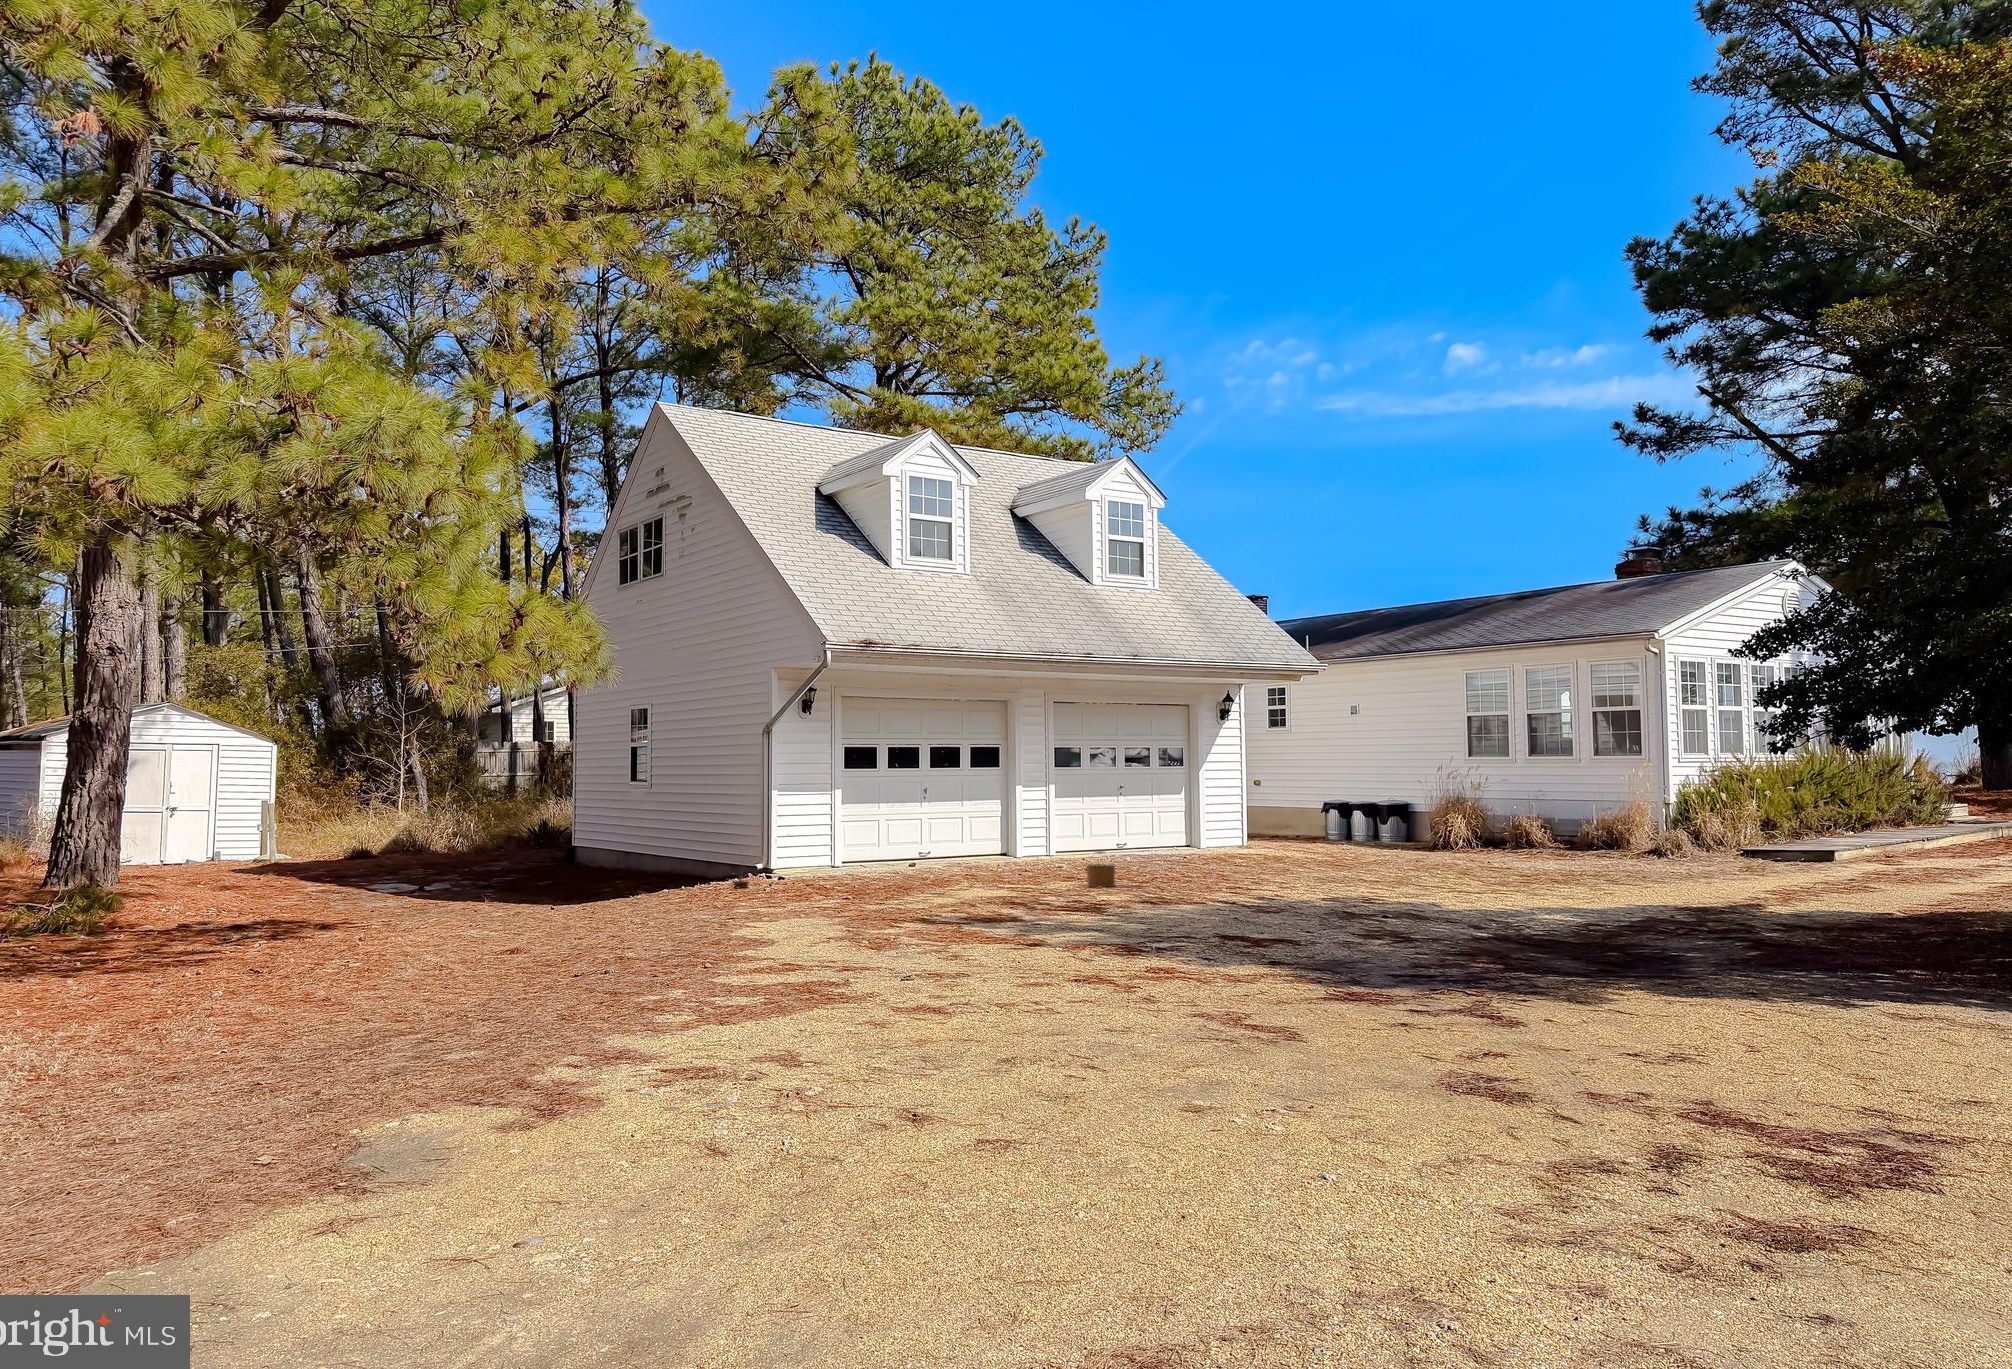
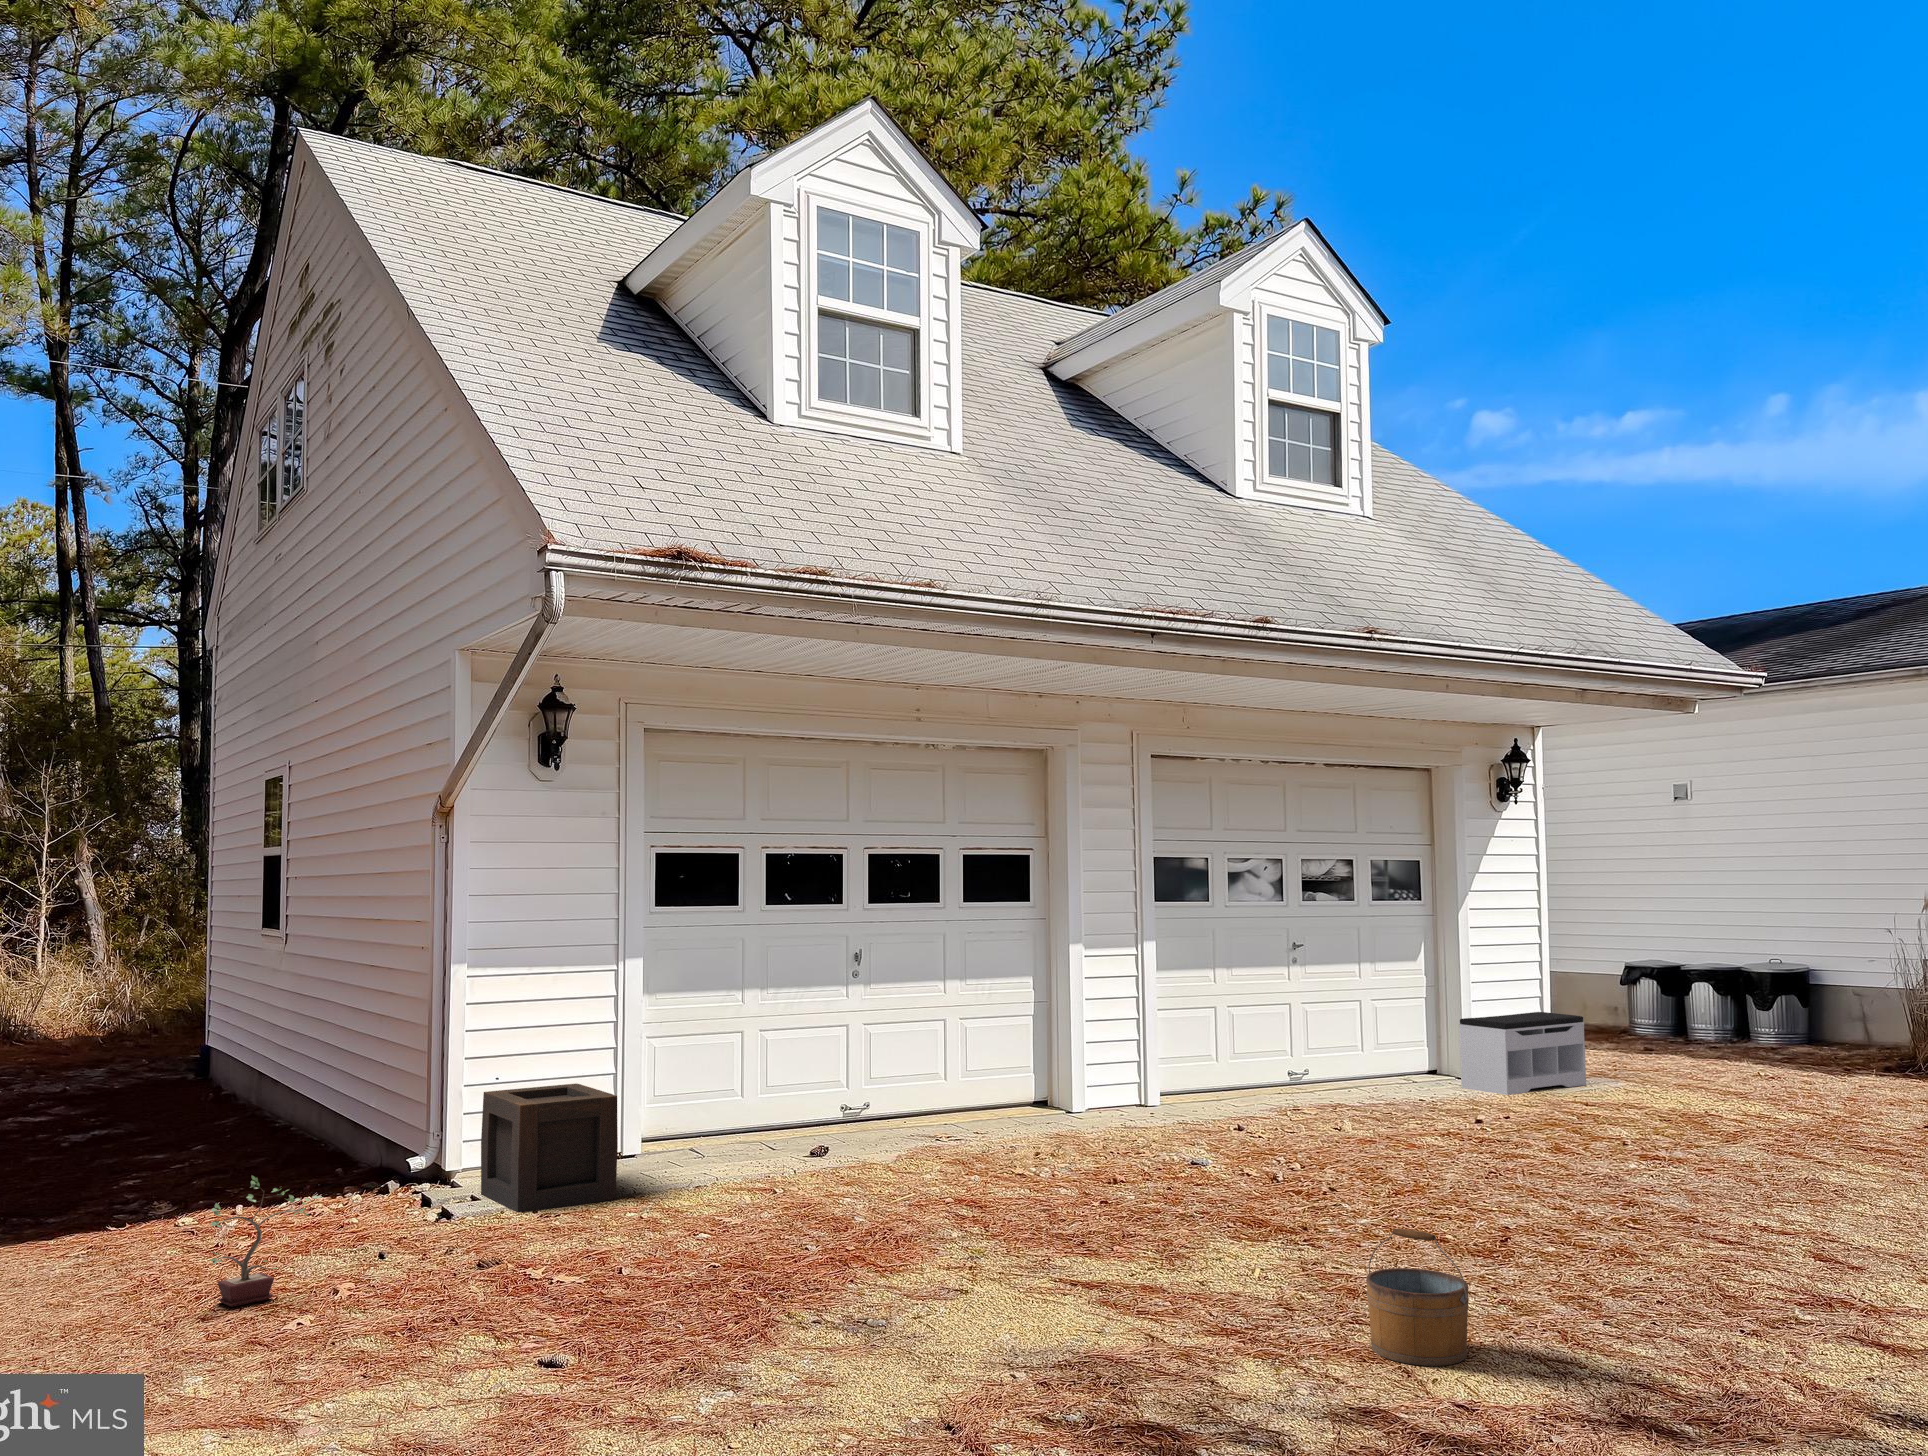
bench: none [1199,819,1258,853] -> present [1459,1012,1586,1095]
wooden crate: none [790,836,842,877] -> present [481,1084,618,1213]

